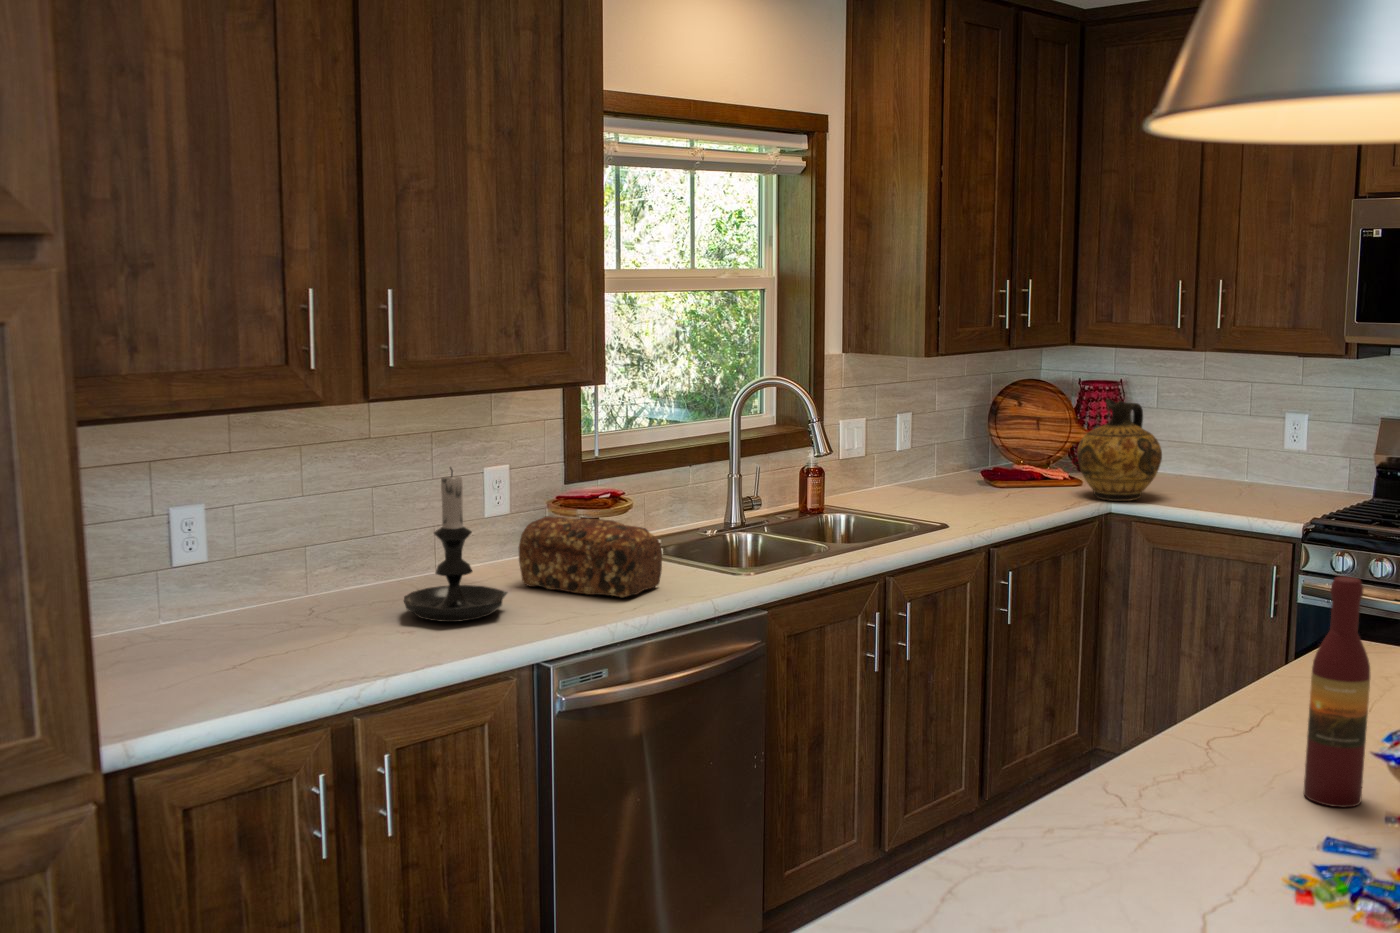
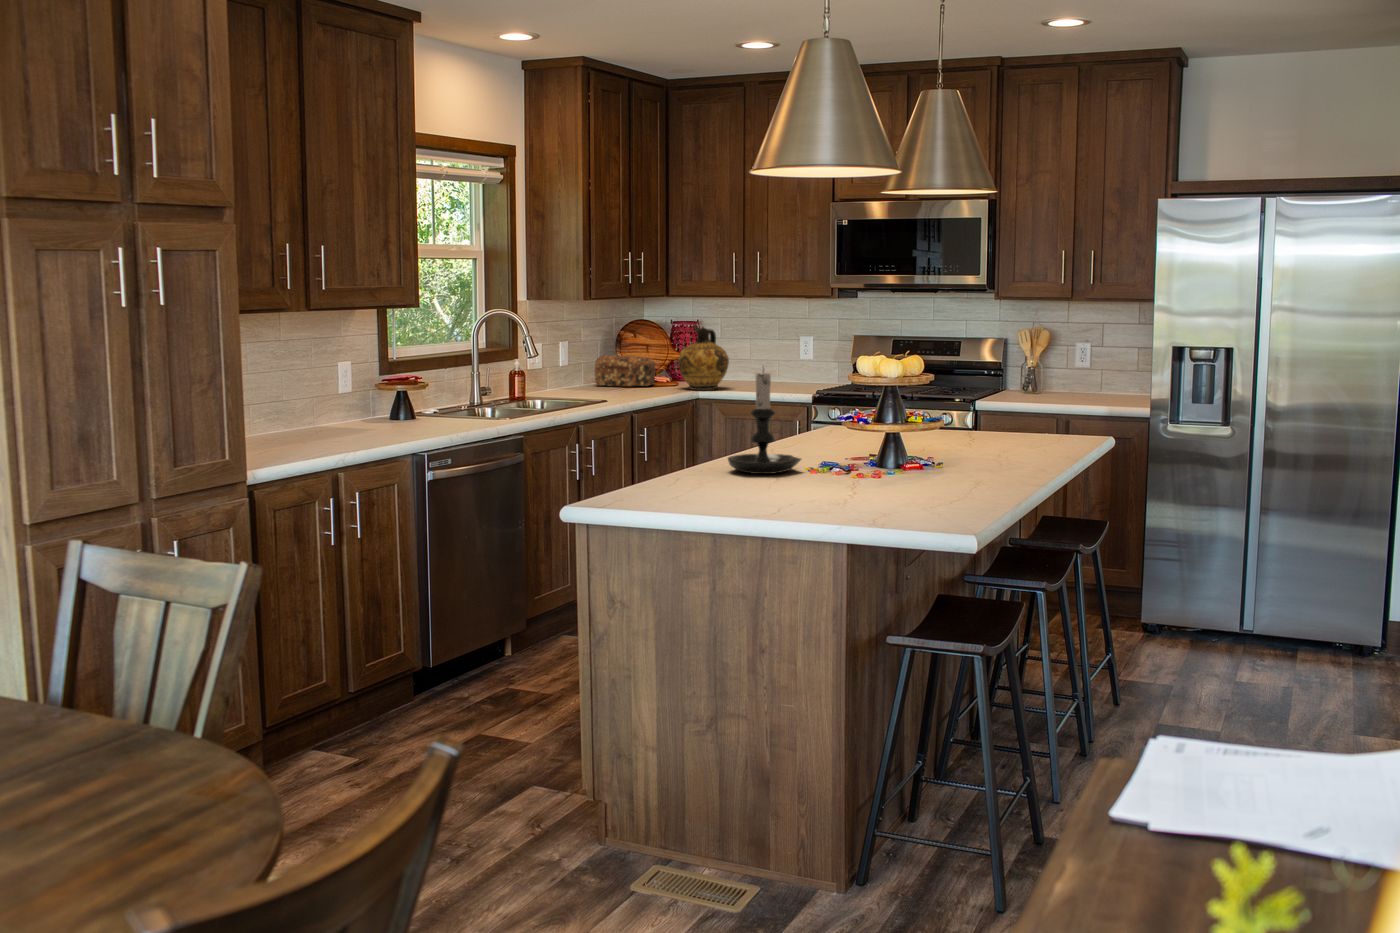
candle holder: present [404,467,507,622] -> present [728,372,801,474]
bread loaf: present [519,516,662,597] -> present [595,355,655,386]
wine bottle: present [1304,576,1370,807] -> none [816,359,840,459]

